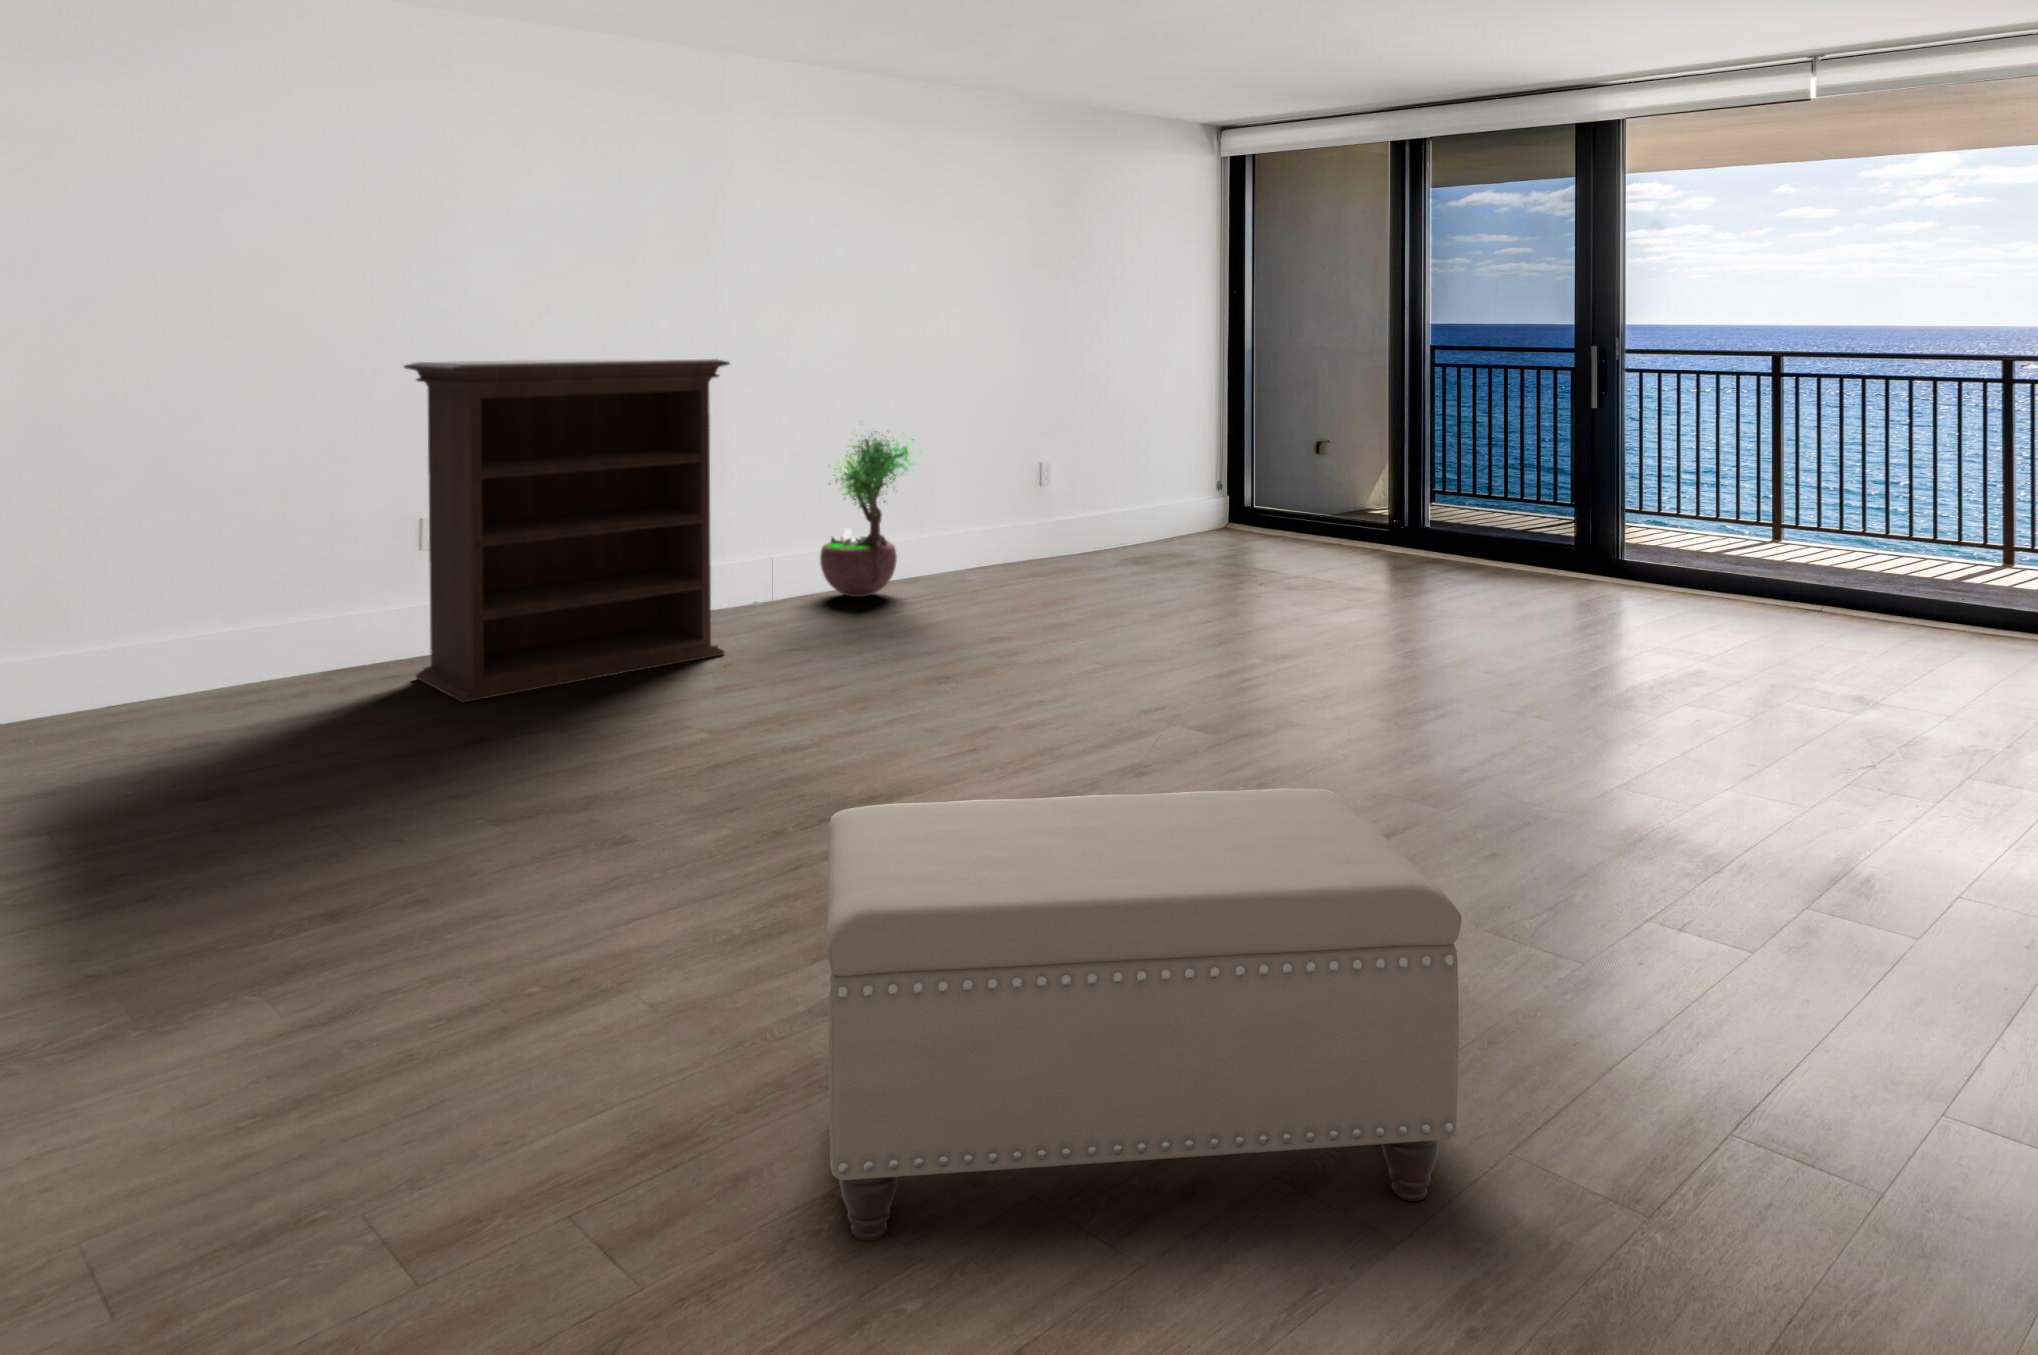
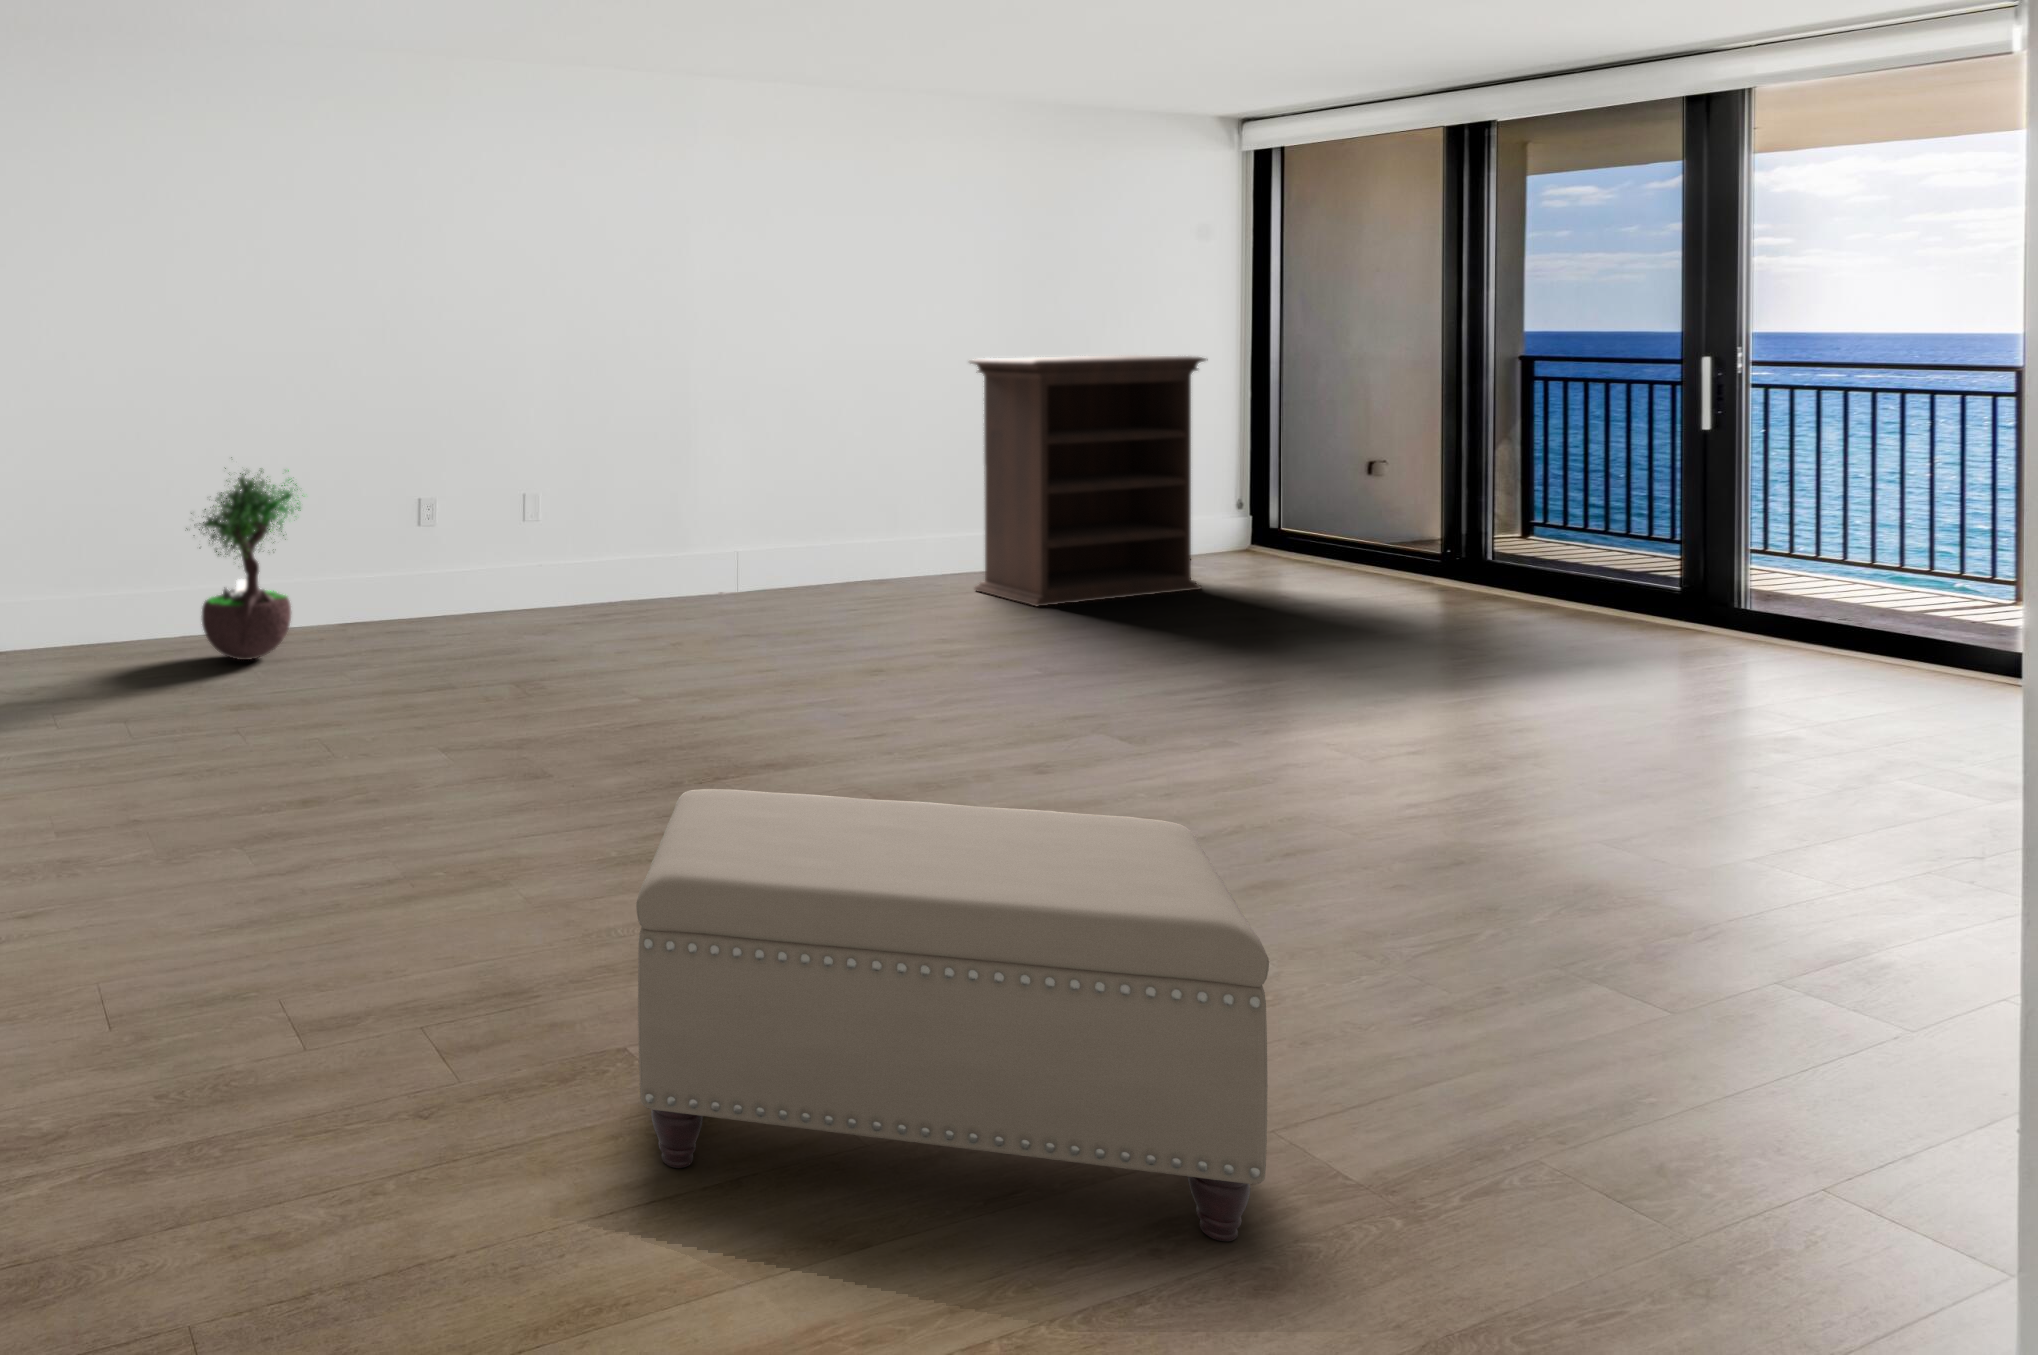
bookshelf: present [404,358,730,702] -> present [969,355,1208,606]
potted tree: present [820,430,919,597] -> present [186,457,303,660]

